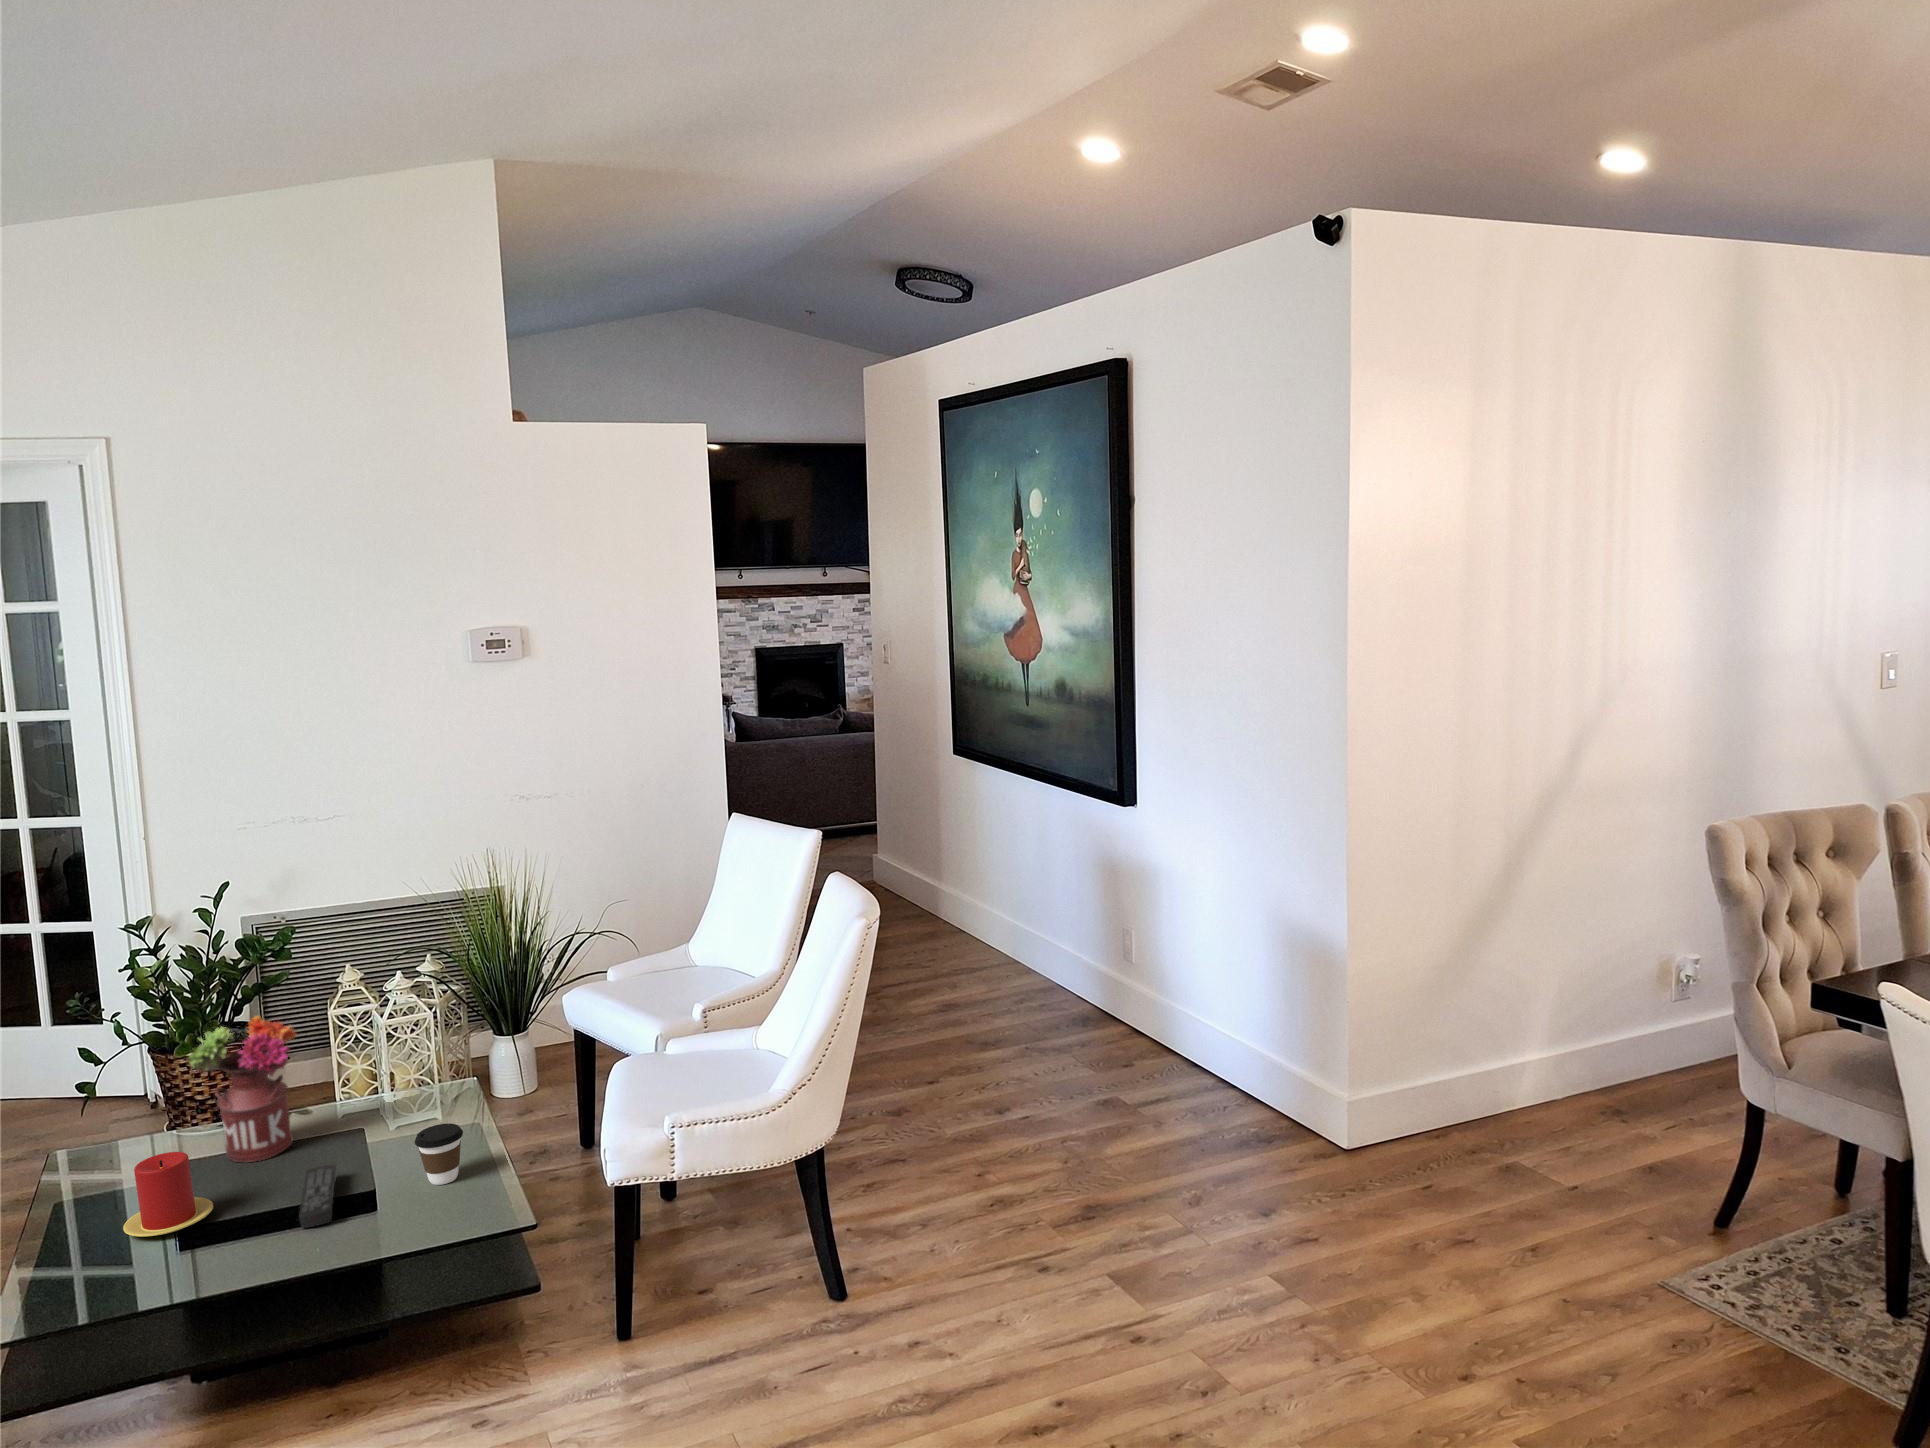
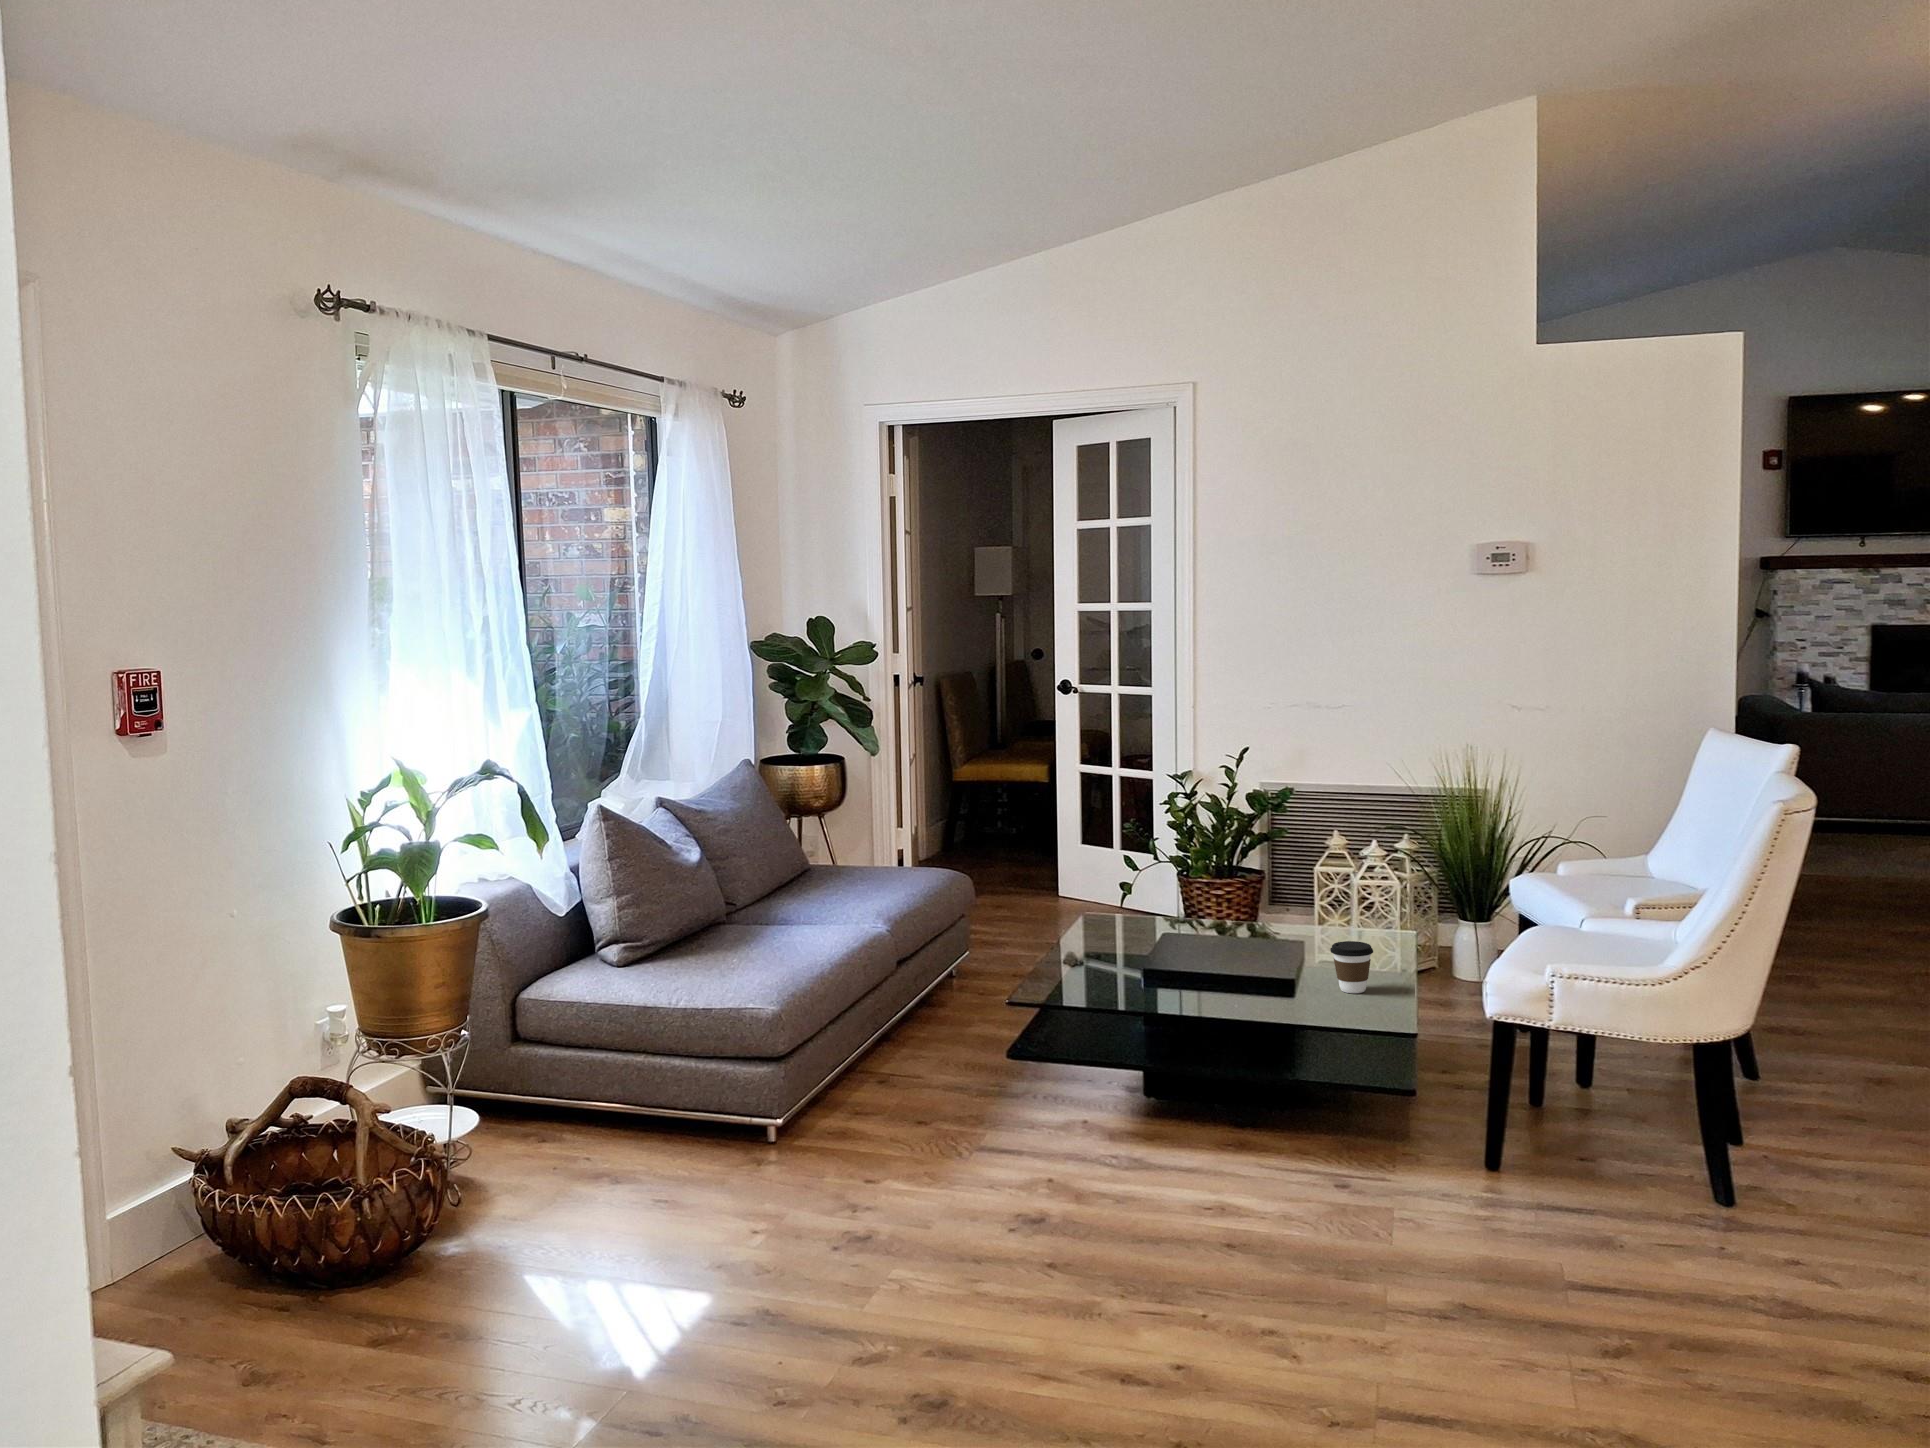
flower arrangement: present [189,1016,296,1162] -> none [1174,827,1260,948]
candle: present [123,1152,213,1237] -> none [1109,911,1173,972]
remote control: present [299,1165,336,1228] -> none [1227,956,1270,994]

